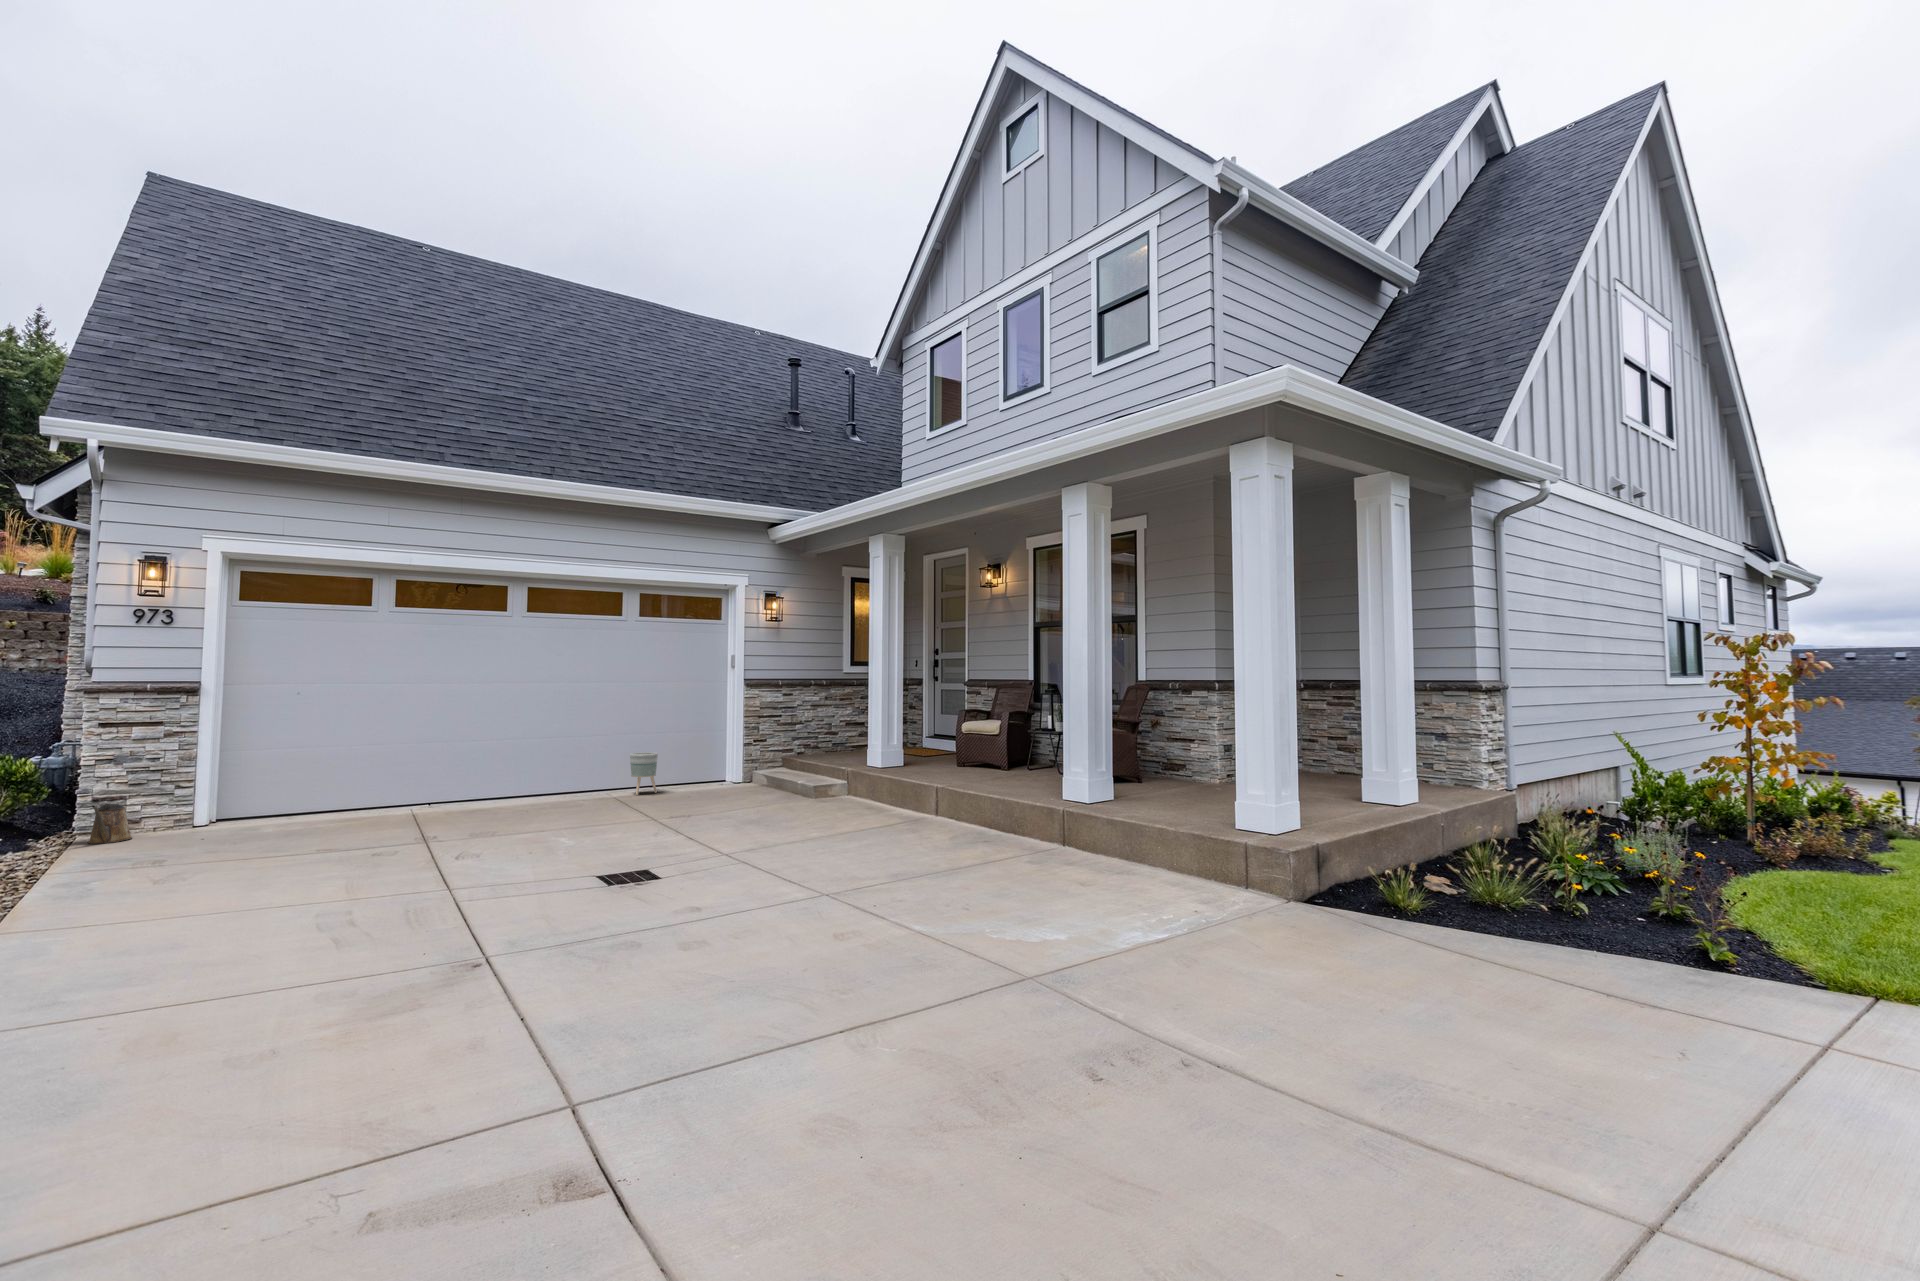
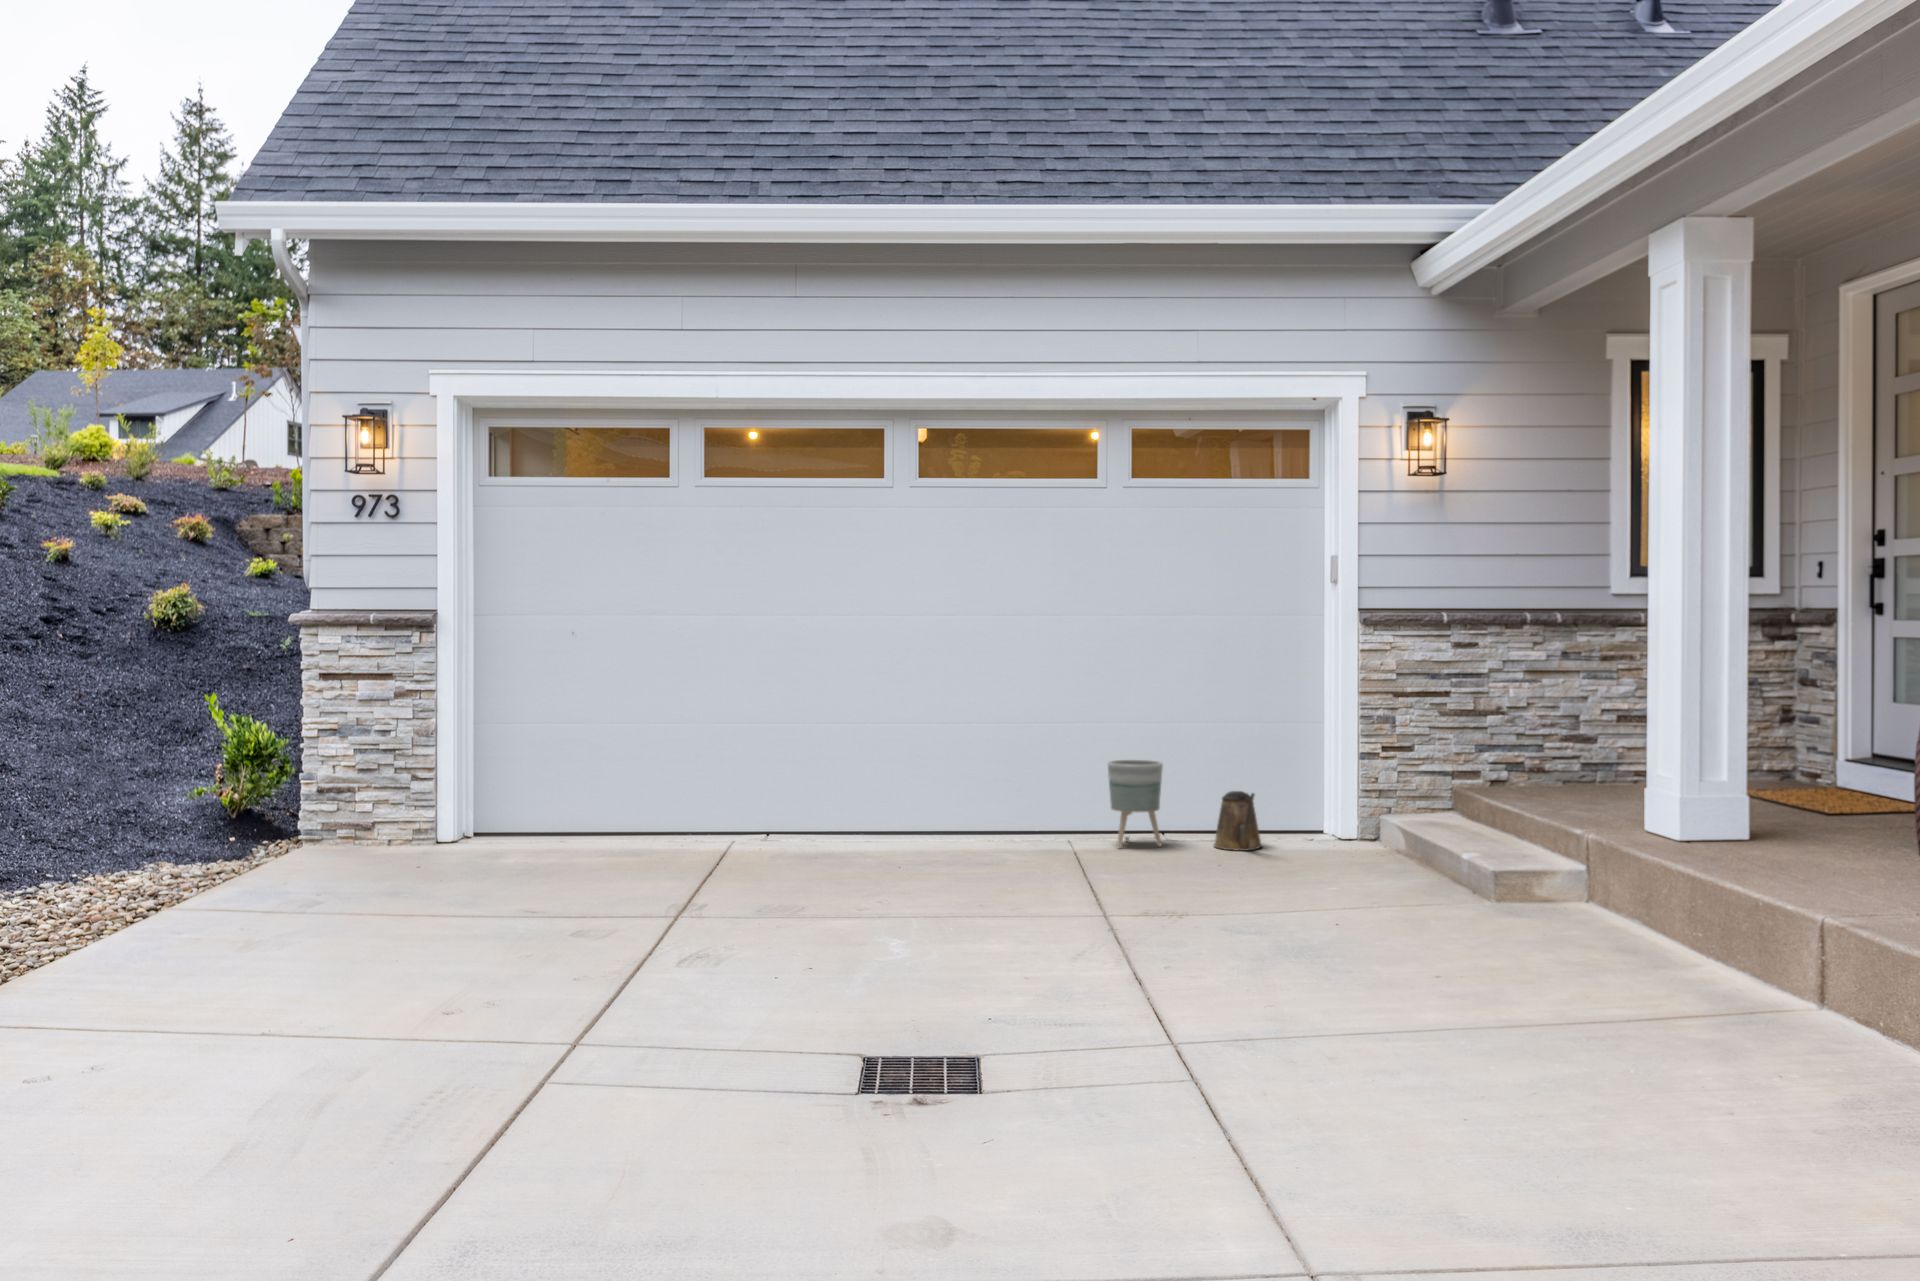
watering can: present [88,804,132,844] -> present [1214,791,1262,851]

